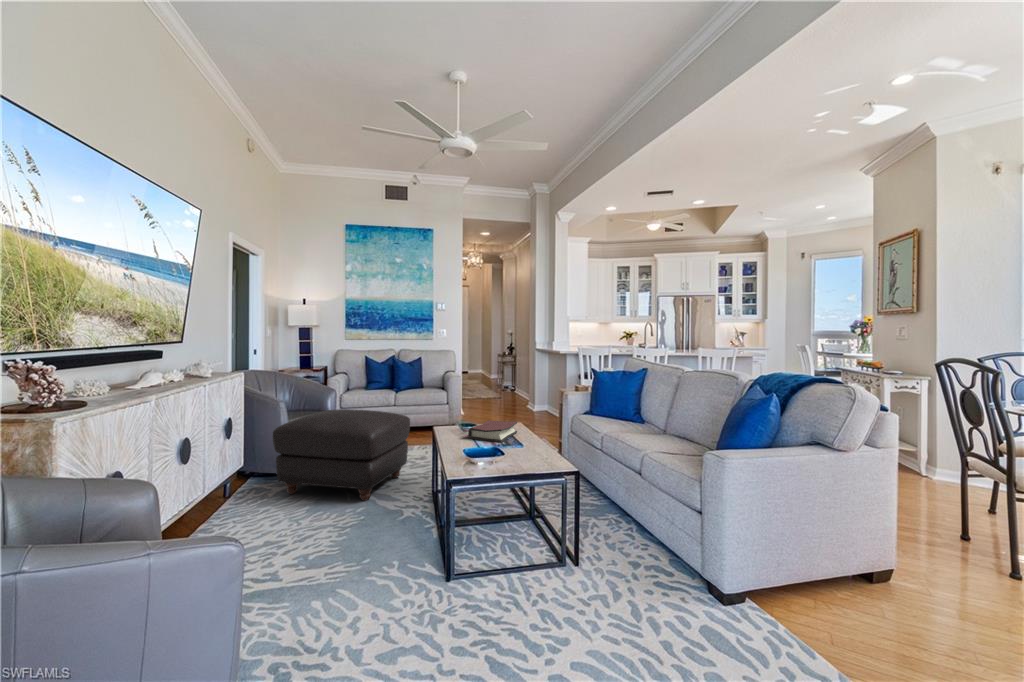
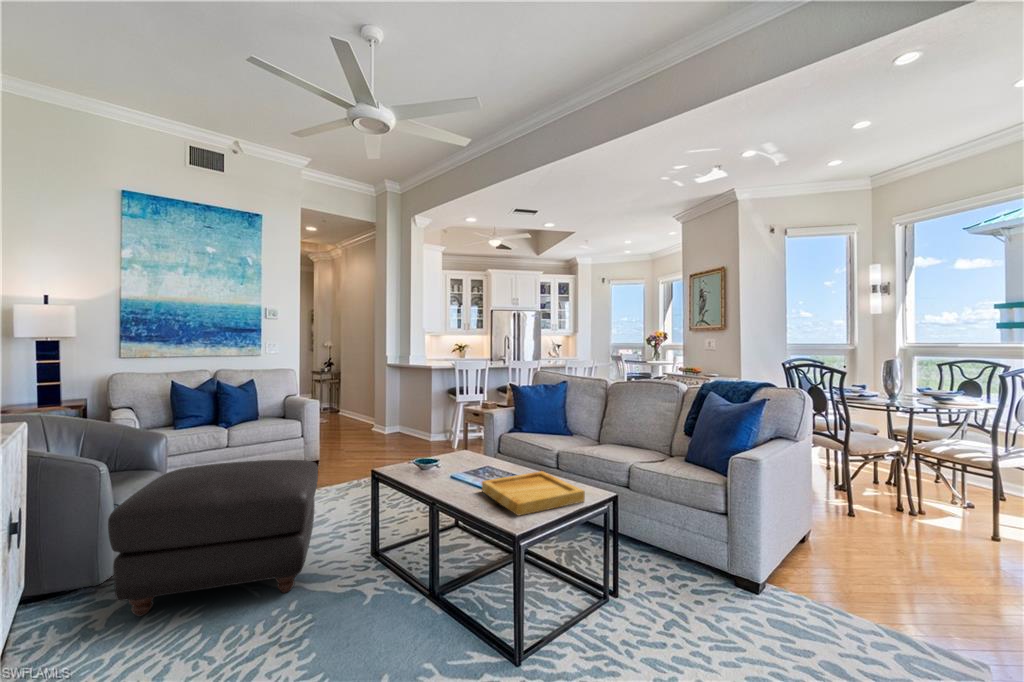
hardback book: present [468,420,517,442] -> none [449,451,494,479]
tray: none [467,441,536,469] -> present [482,471,585,515]

